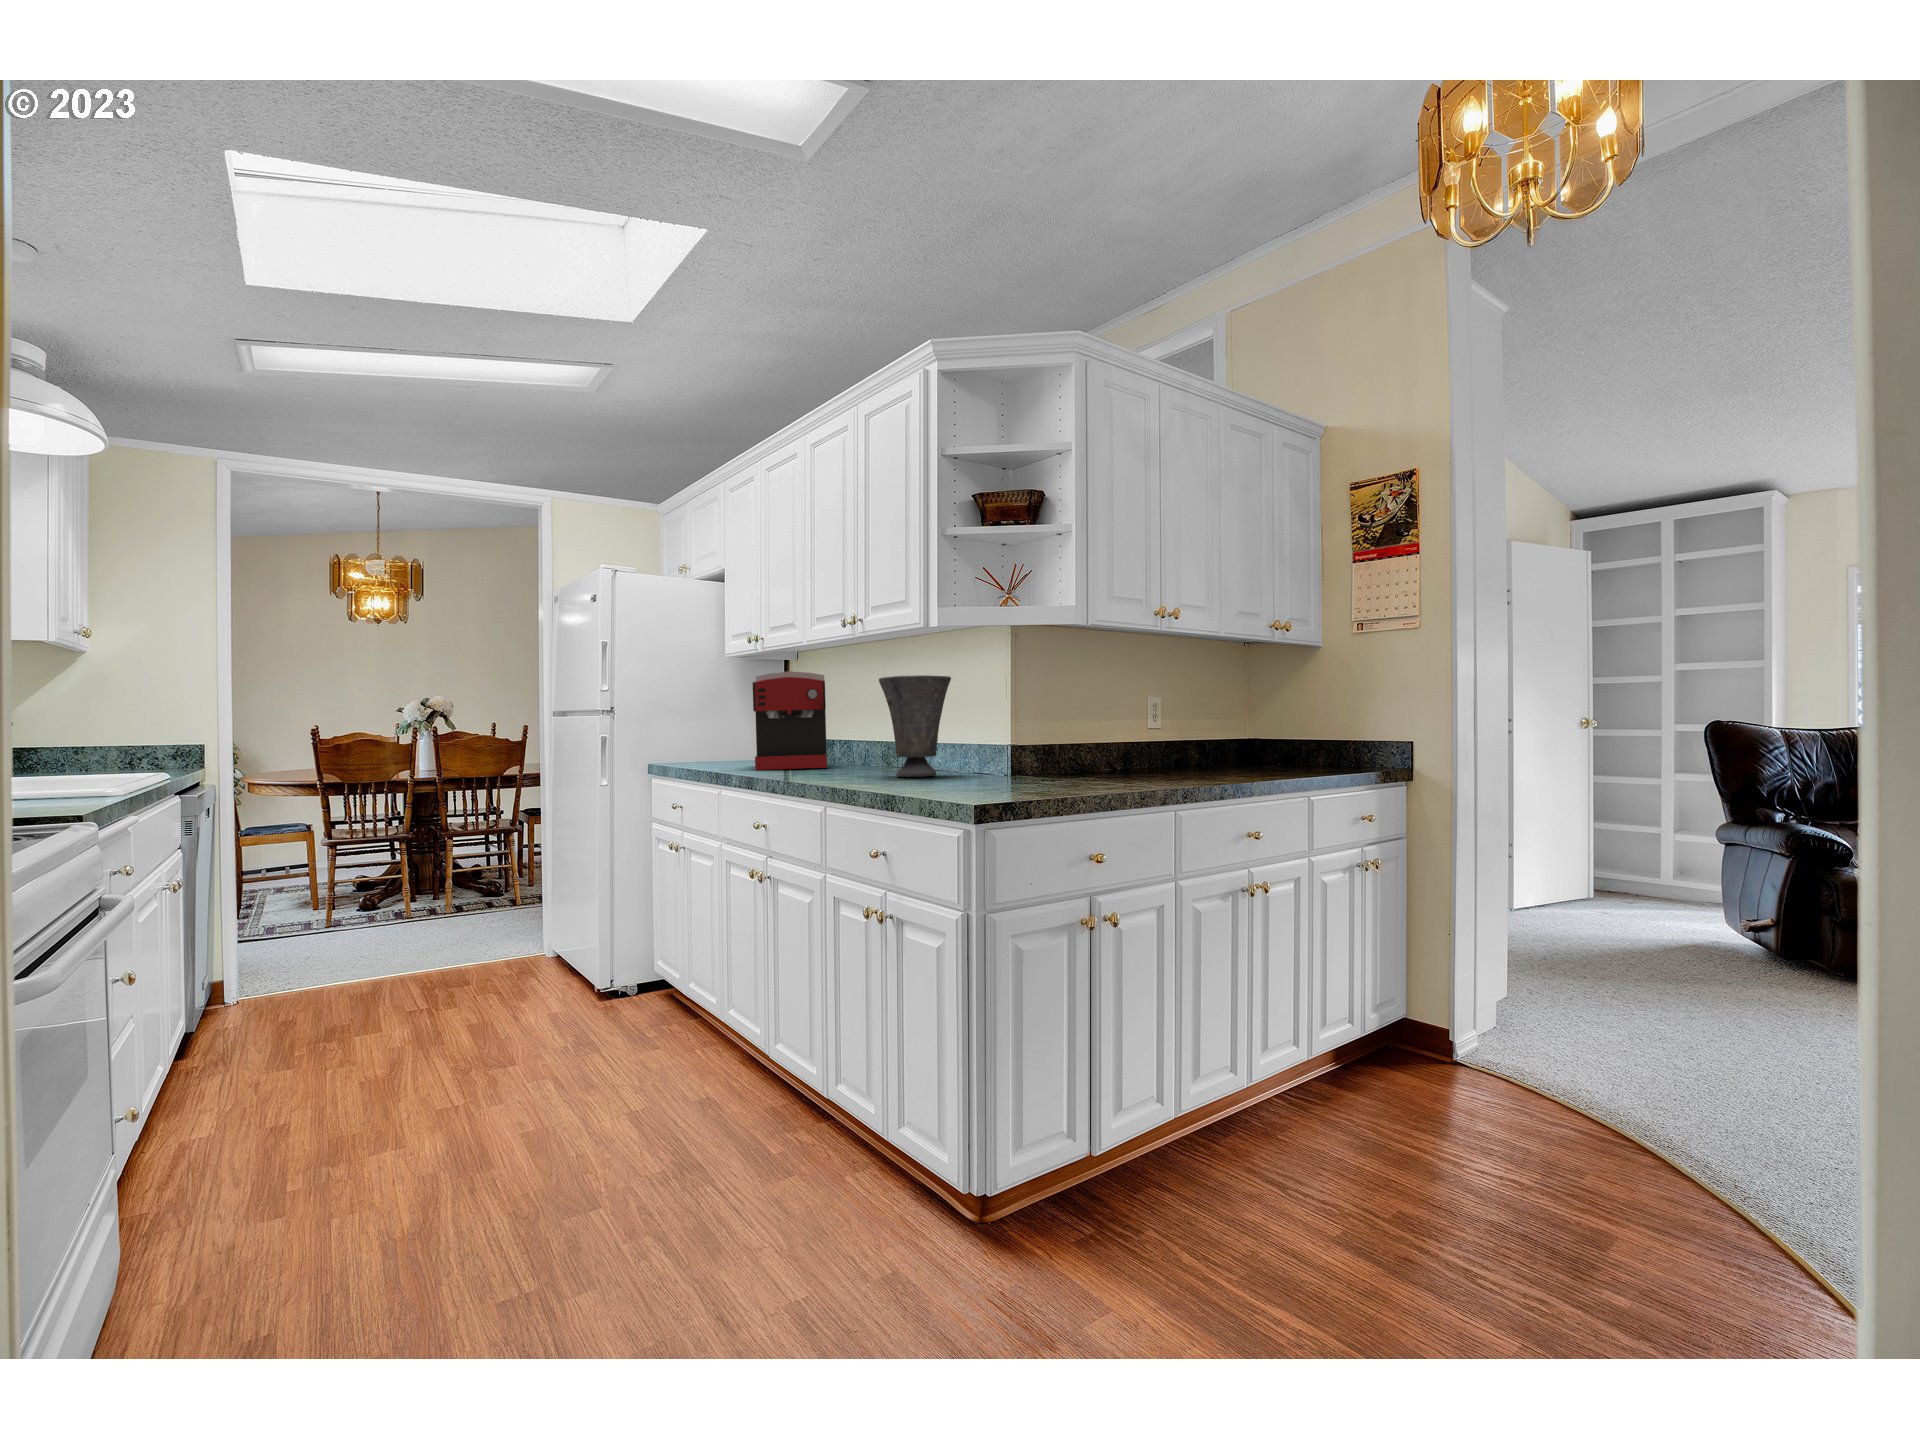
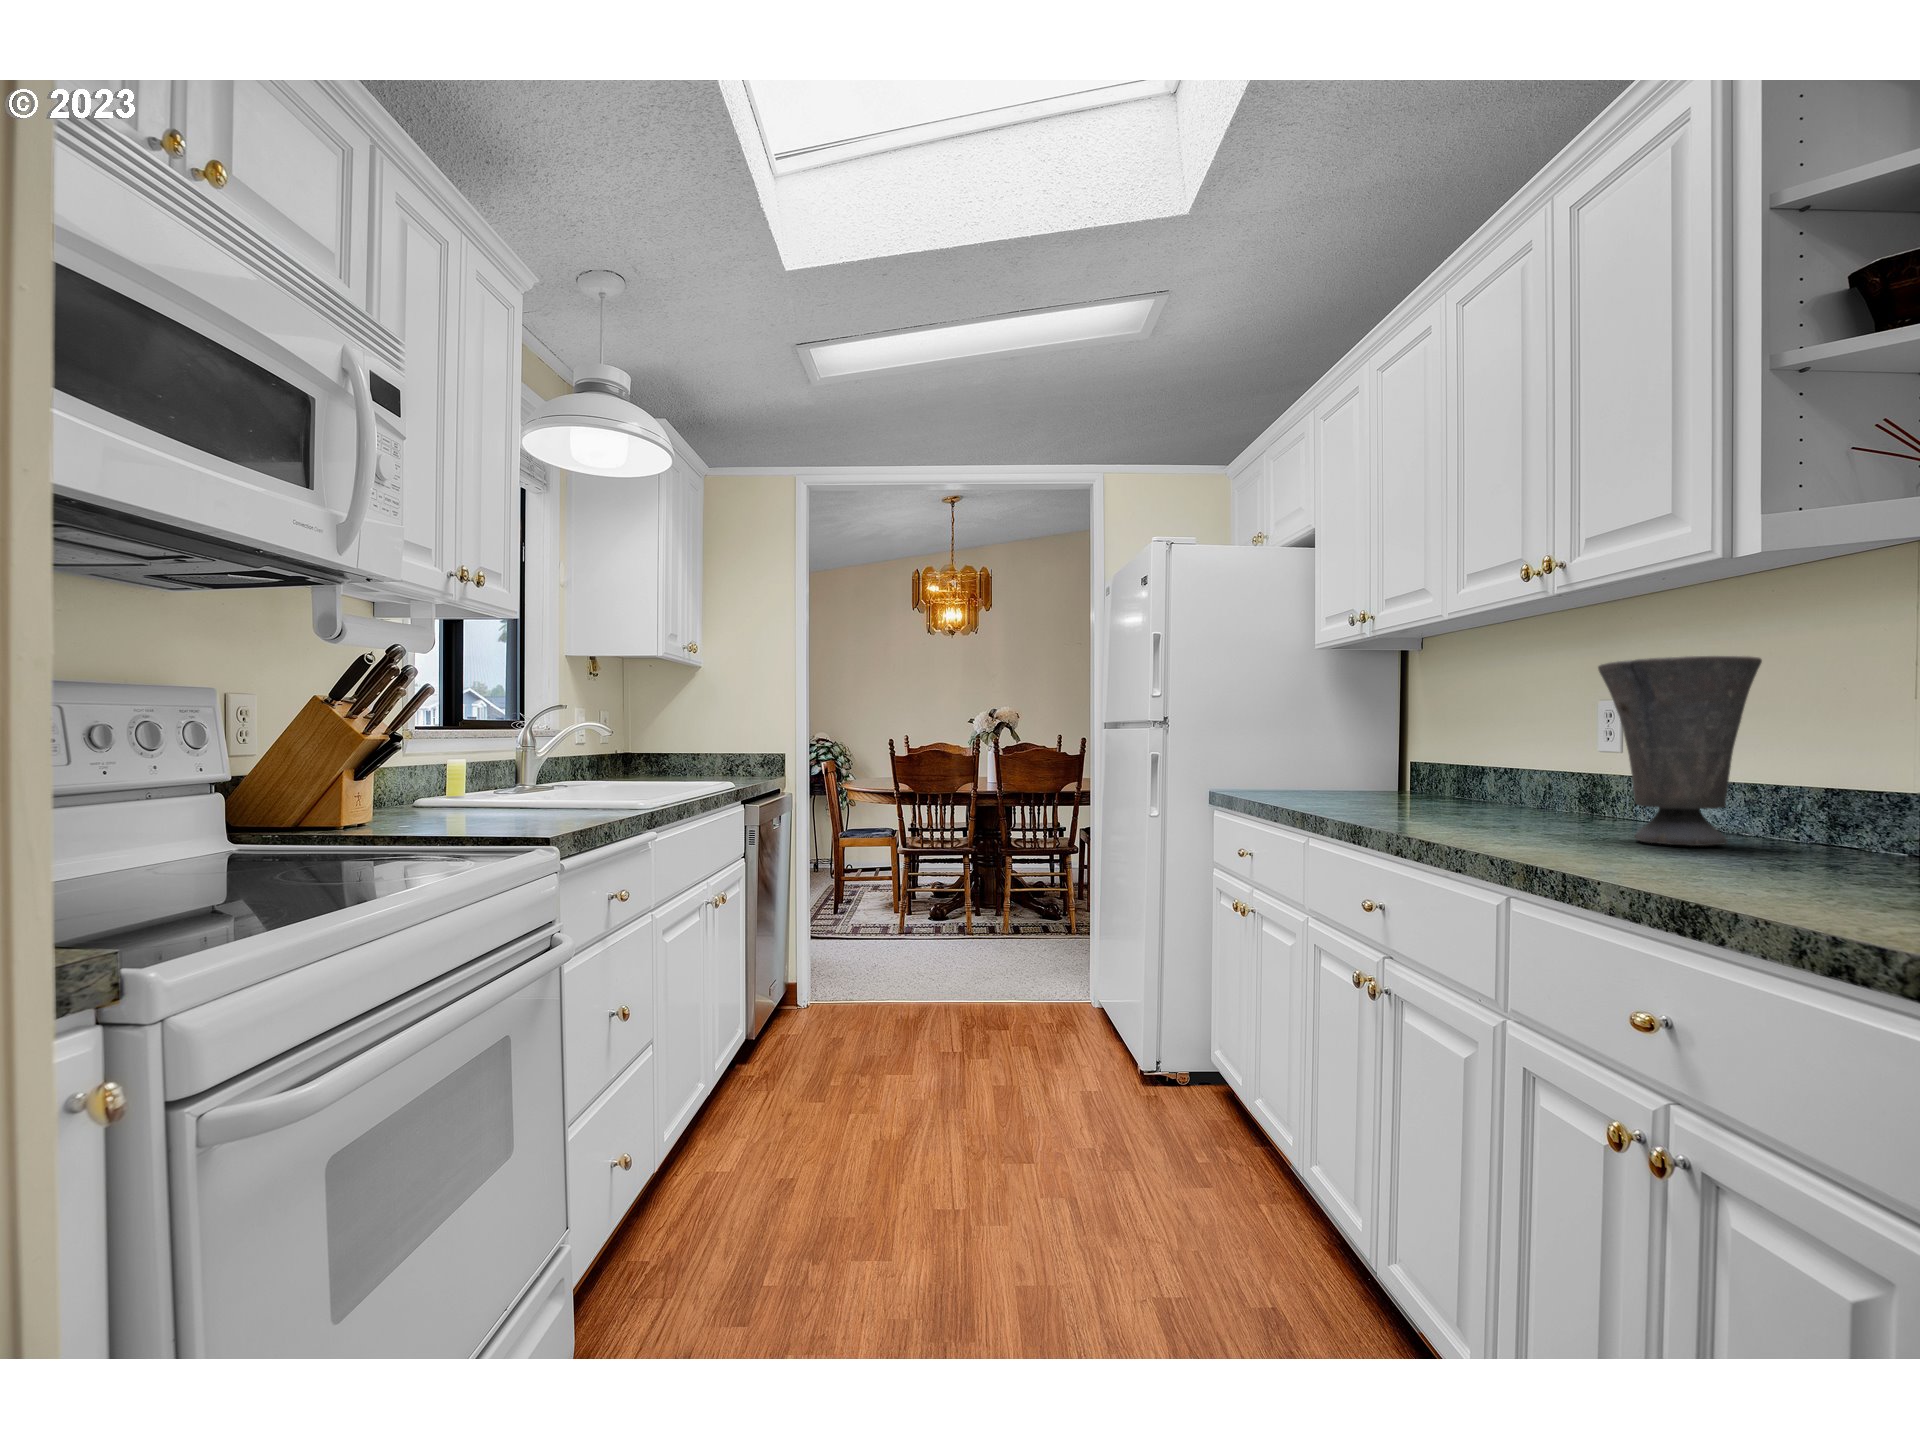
coffee maker: present [753,671,827,770] -> none [1358,663,1481,811]

